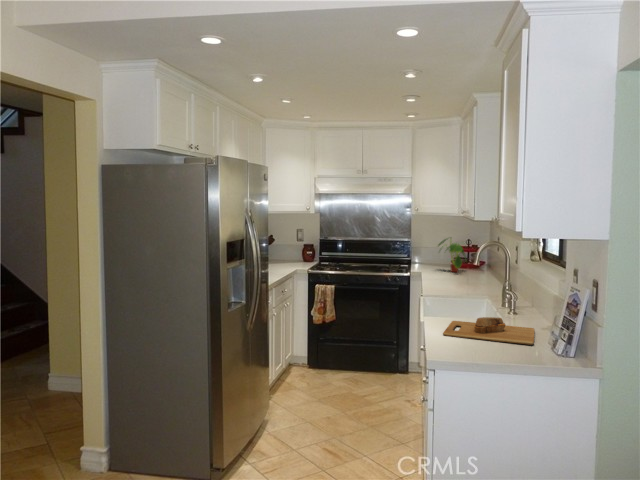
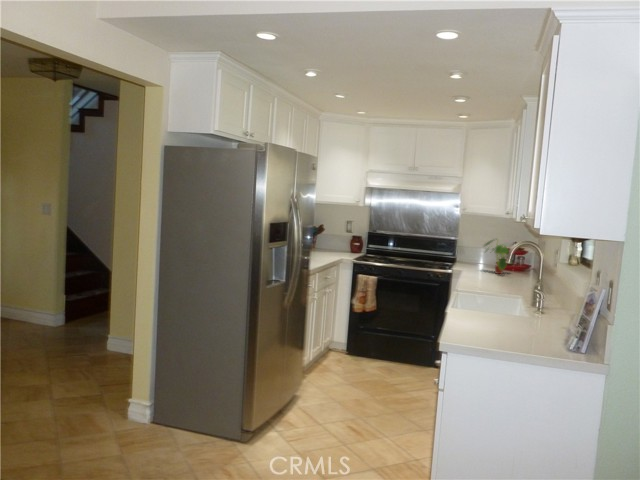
cutting board: present [443,317,535,345] -> none [463,312,557,341]

